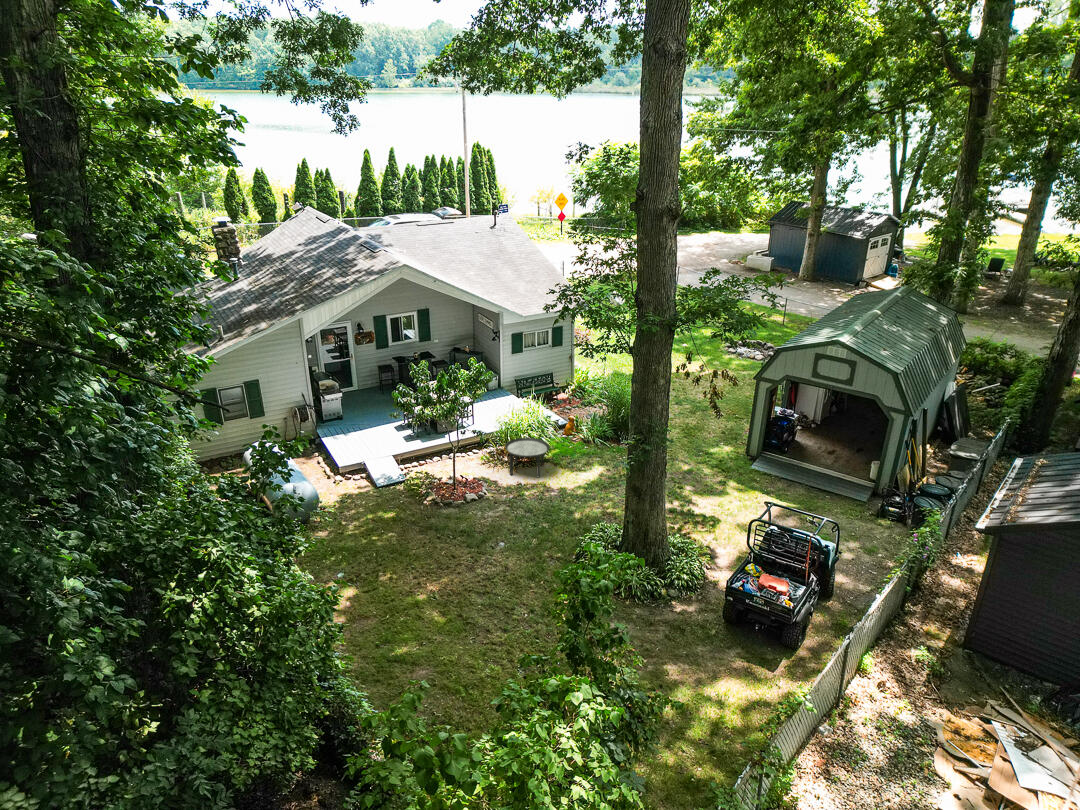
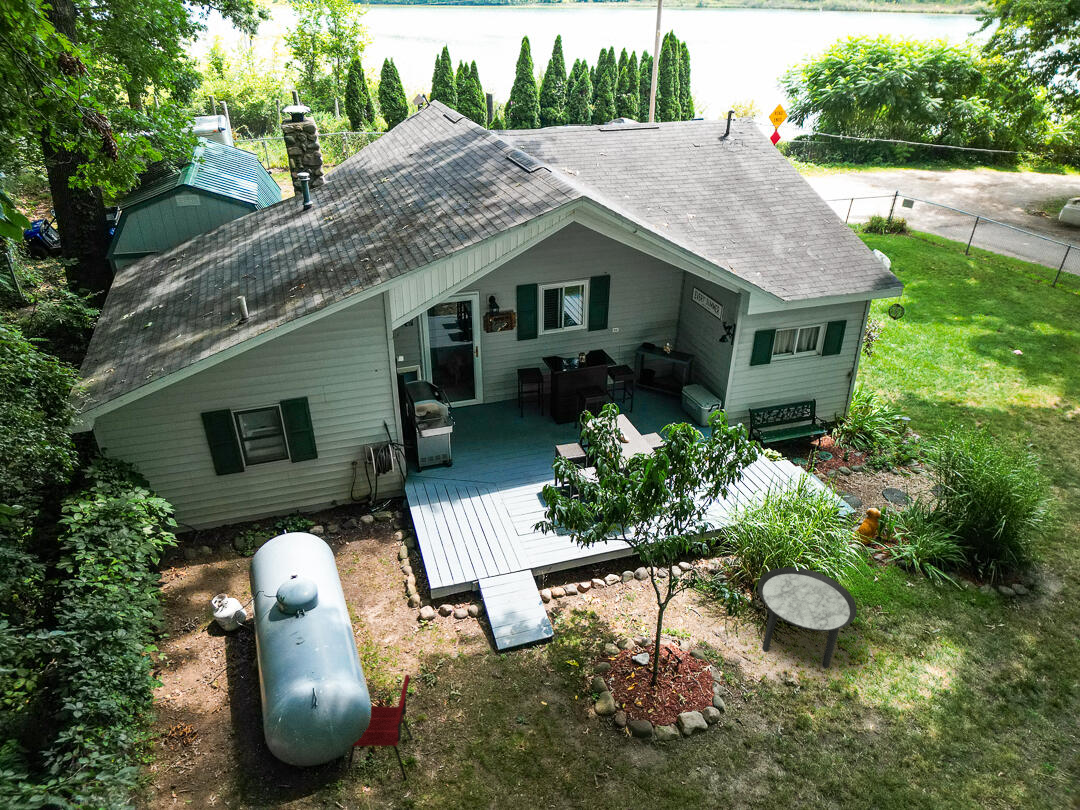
chair: none [310,481,340,533] -> present [348,674,413,780]

